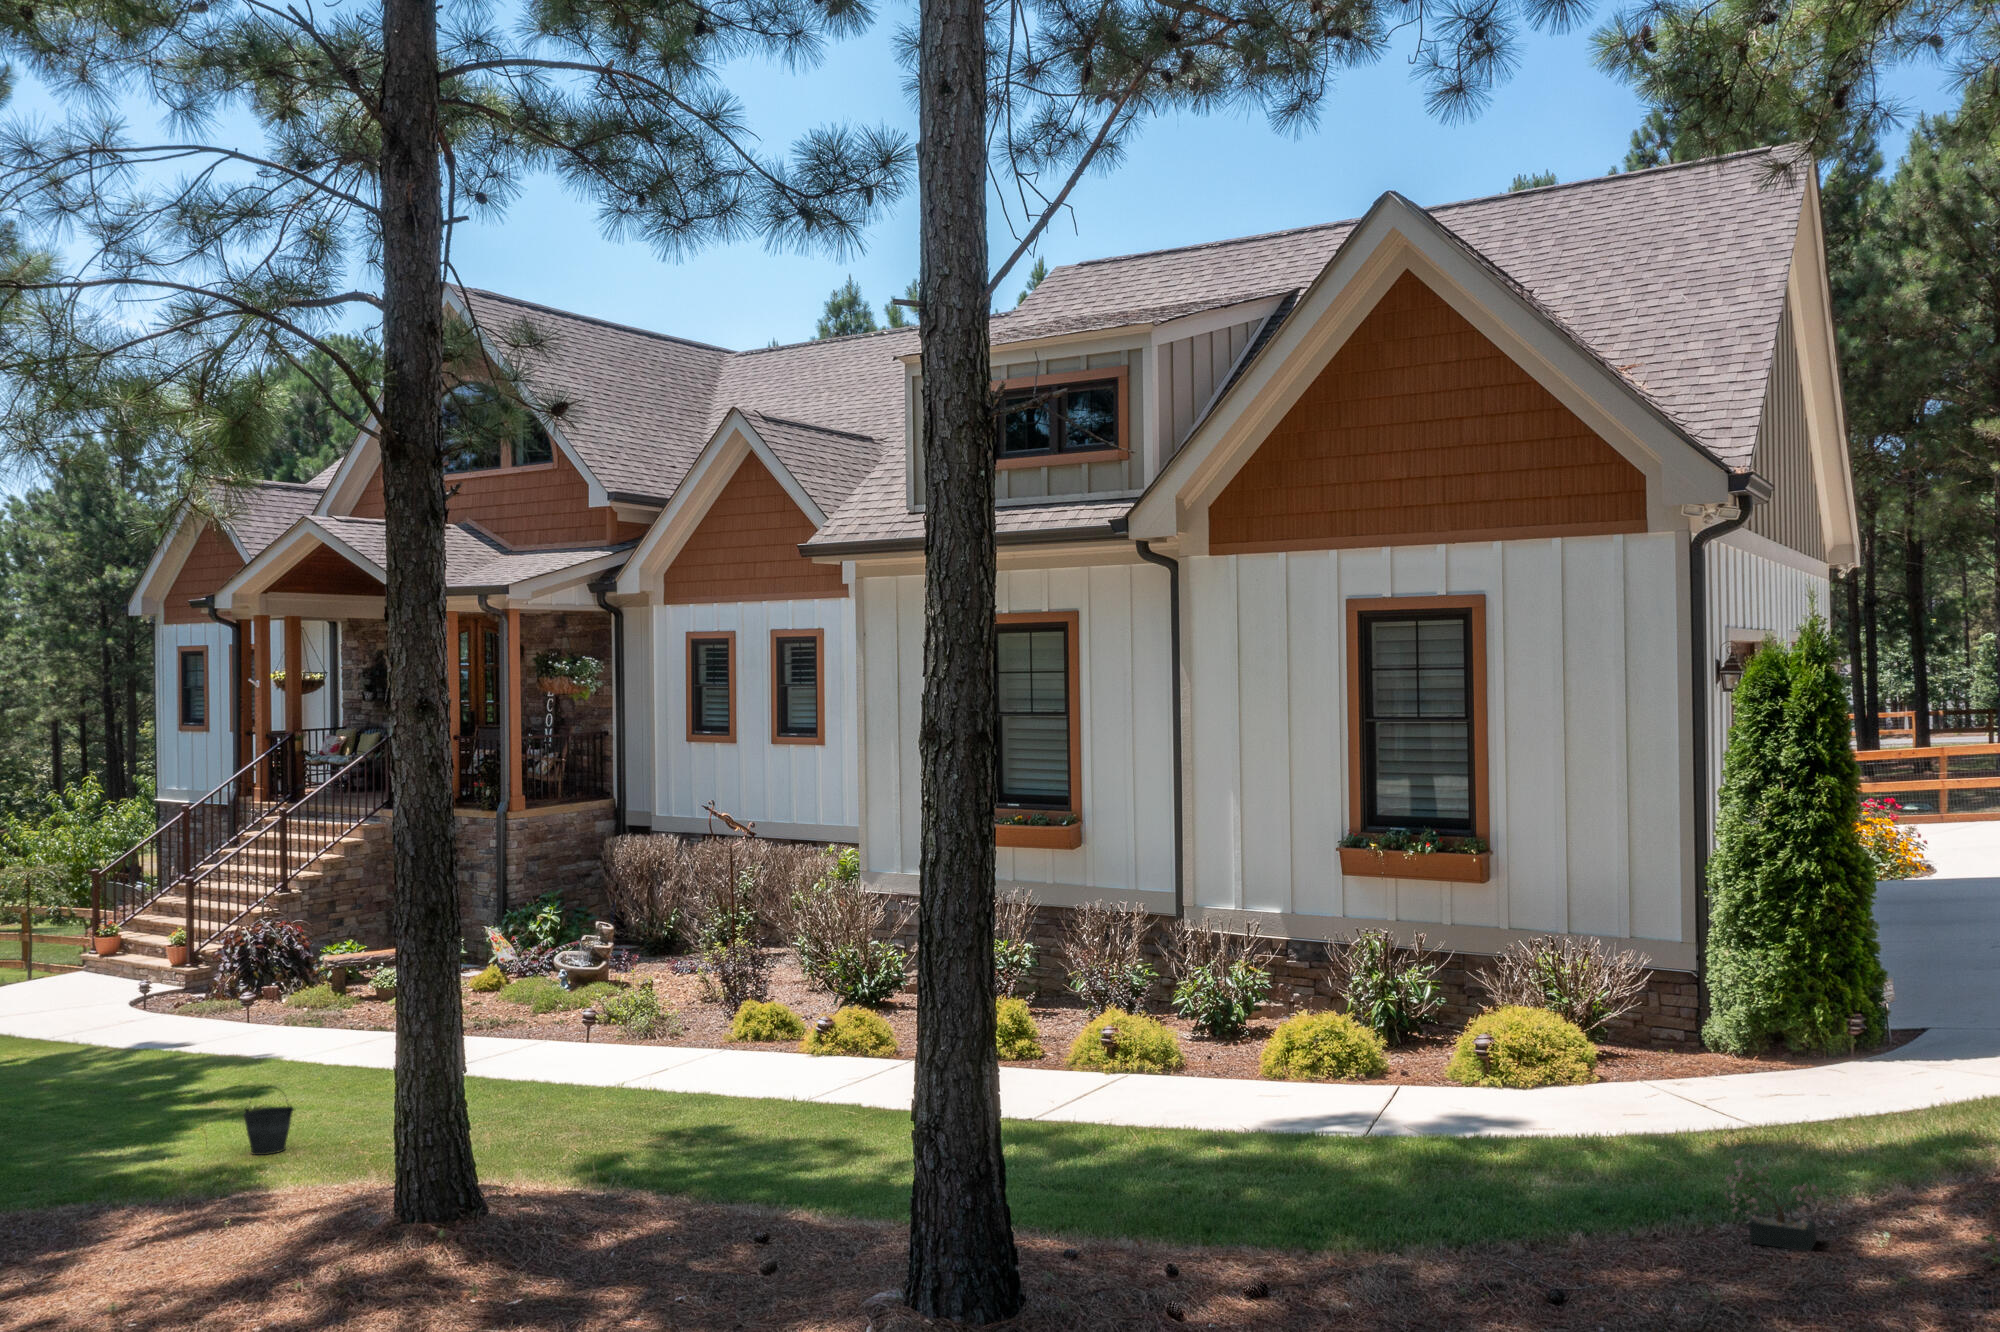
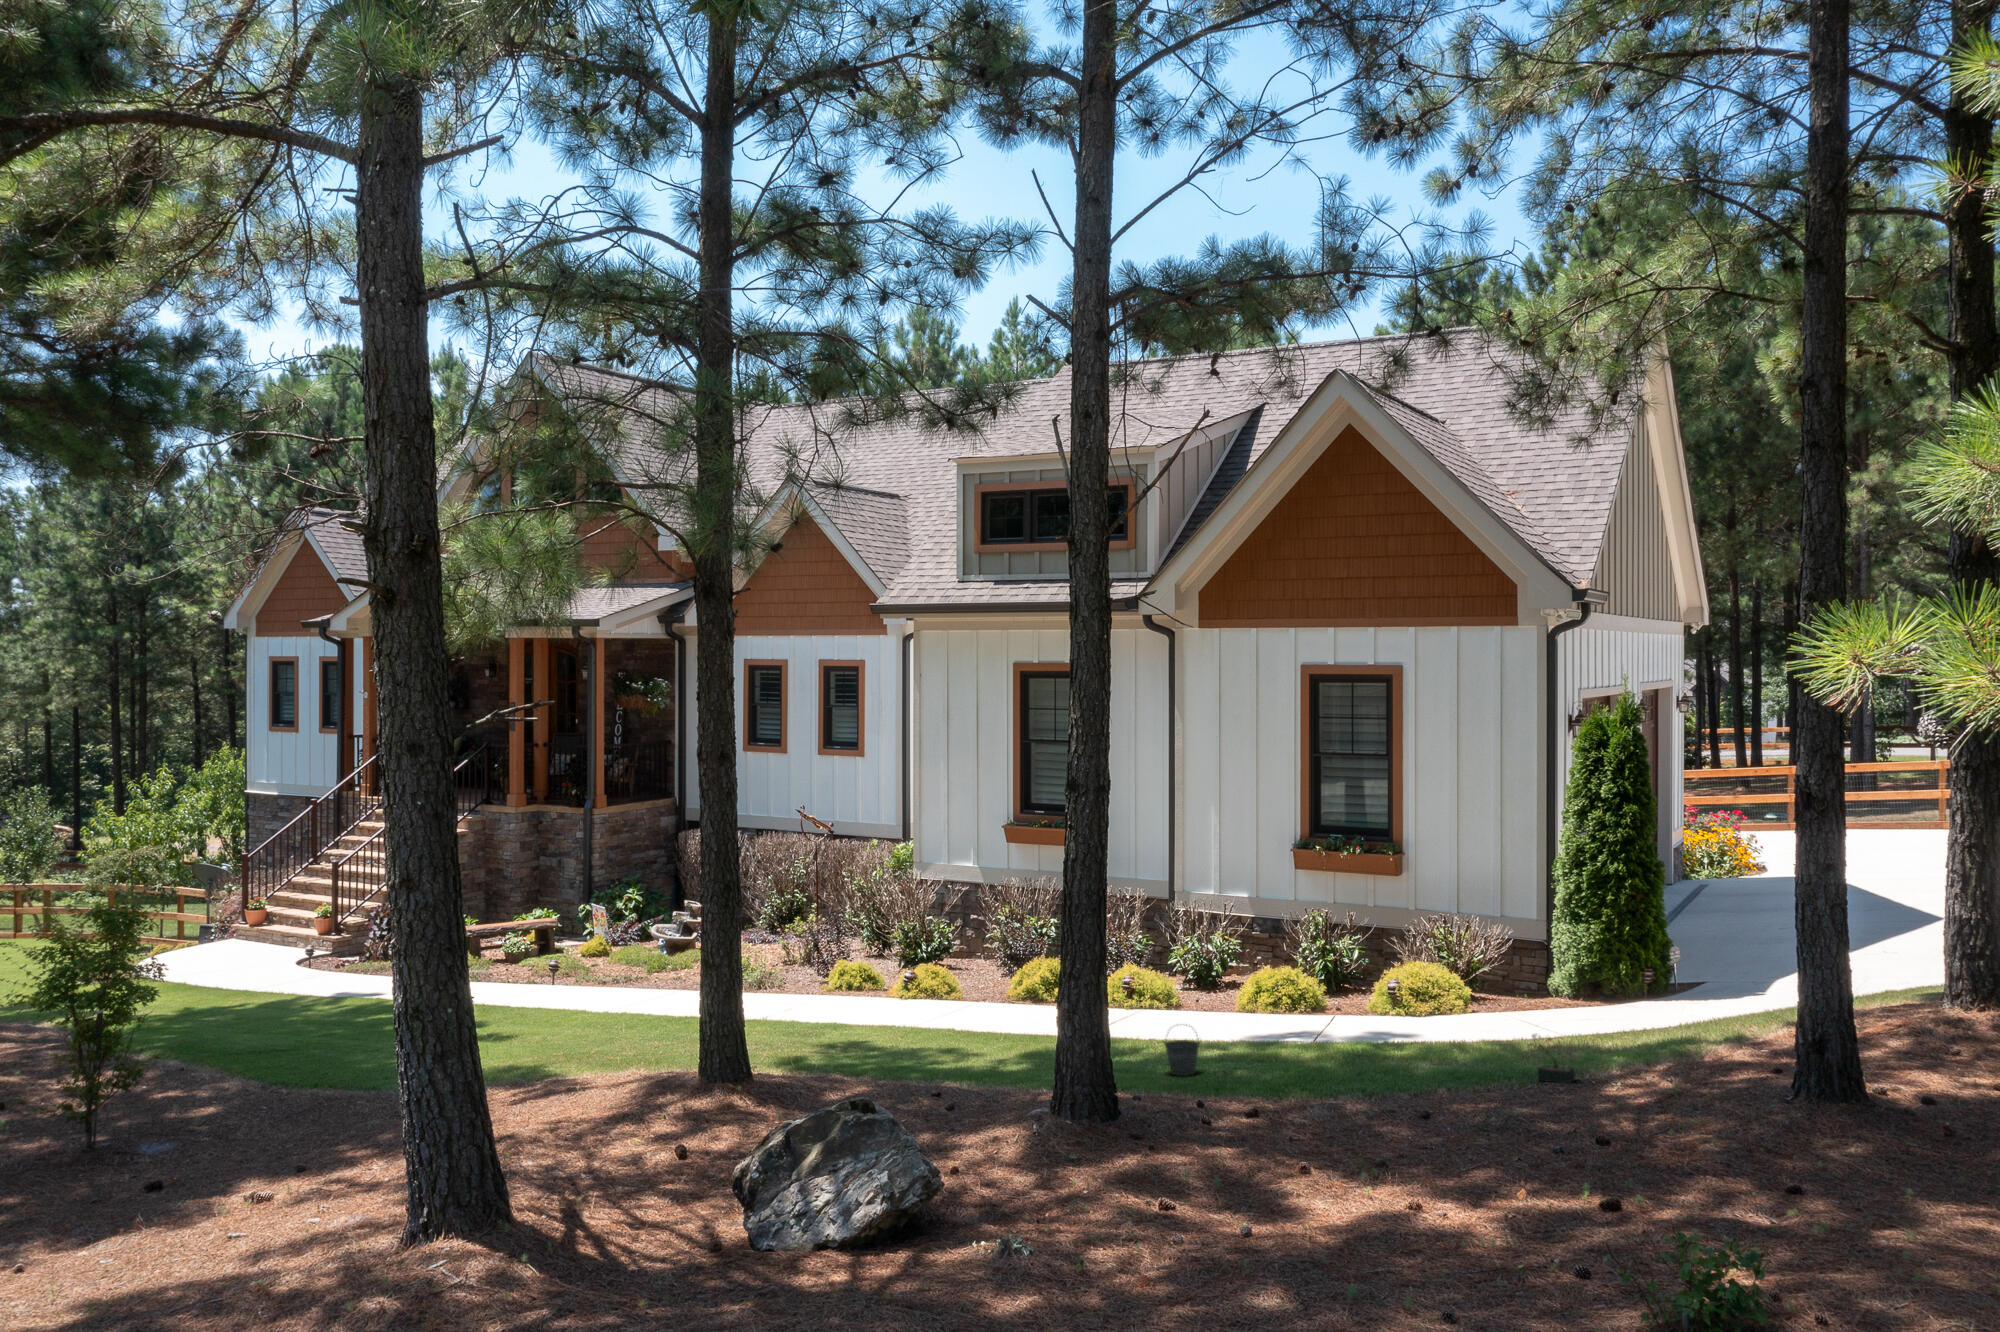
bucket: present [243,1093,294,1155] -> present [1163,1035,1201,1076]

